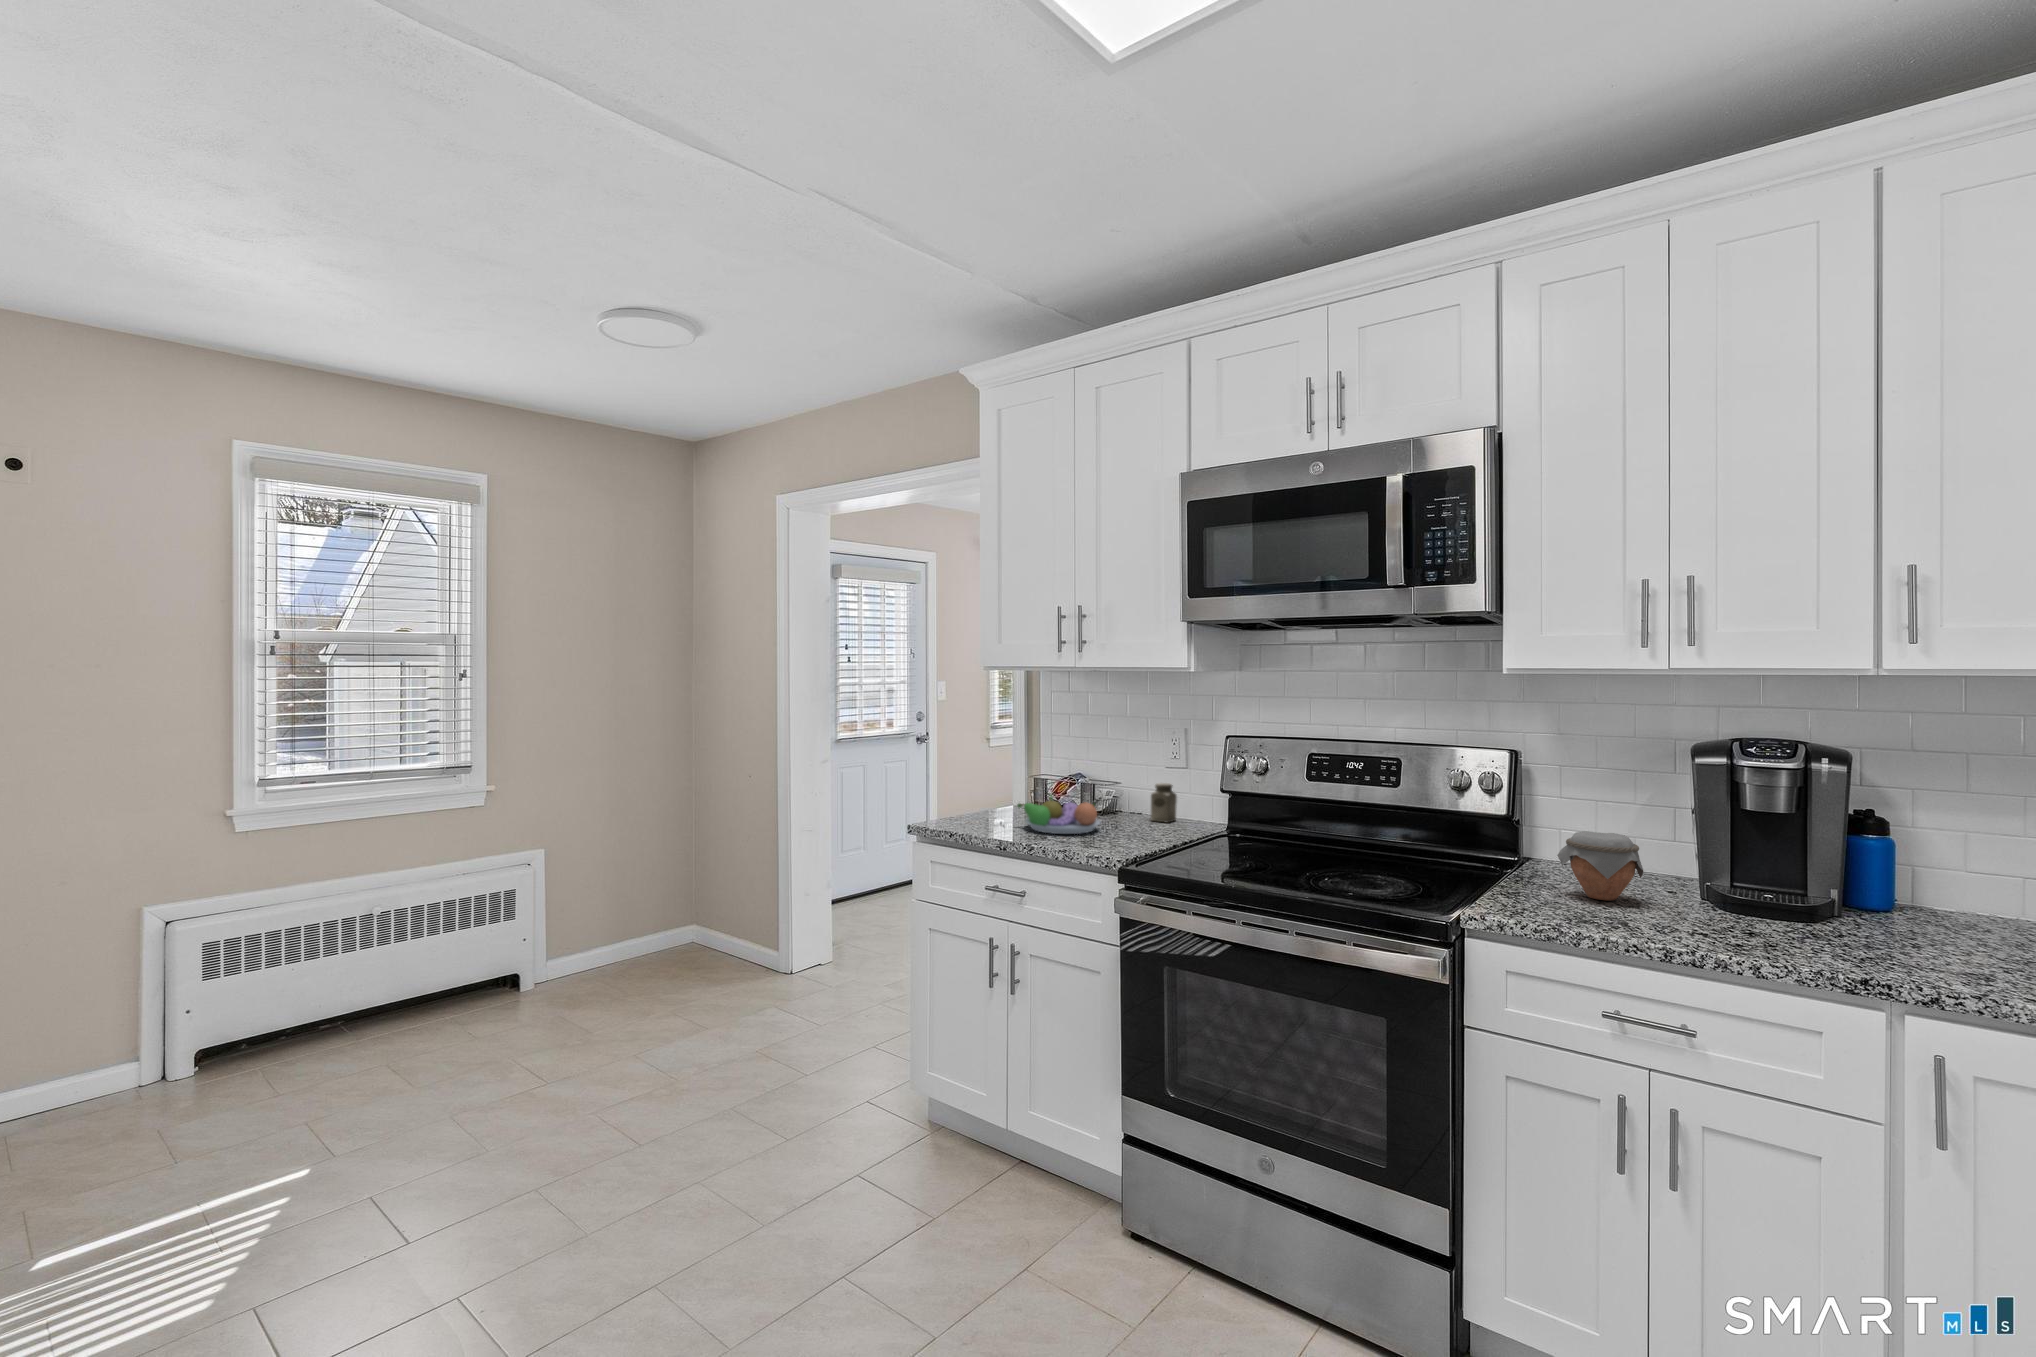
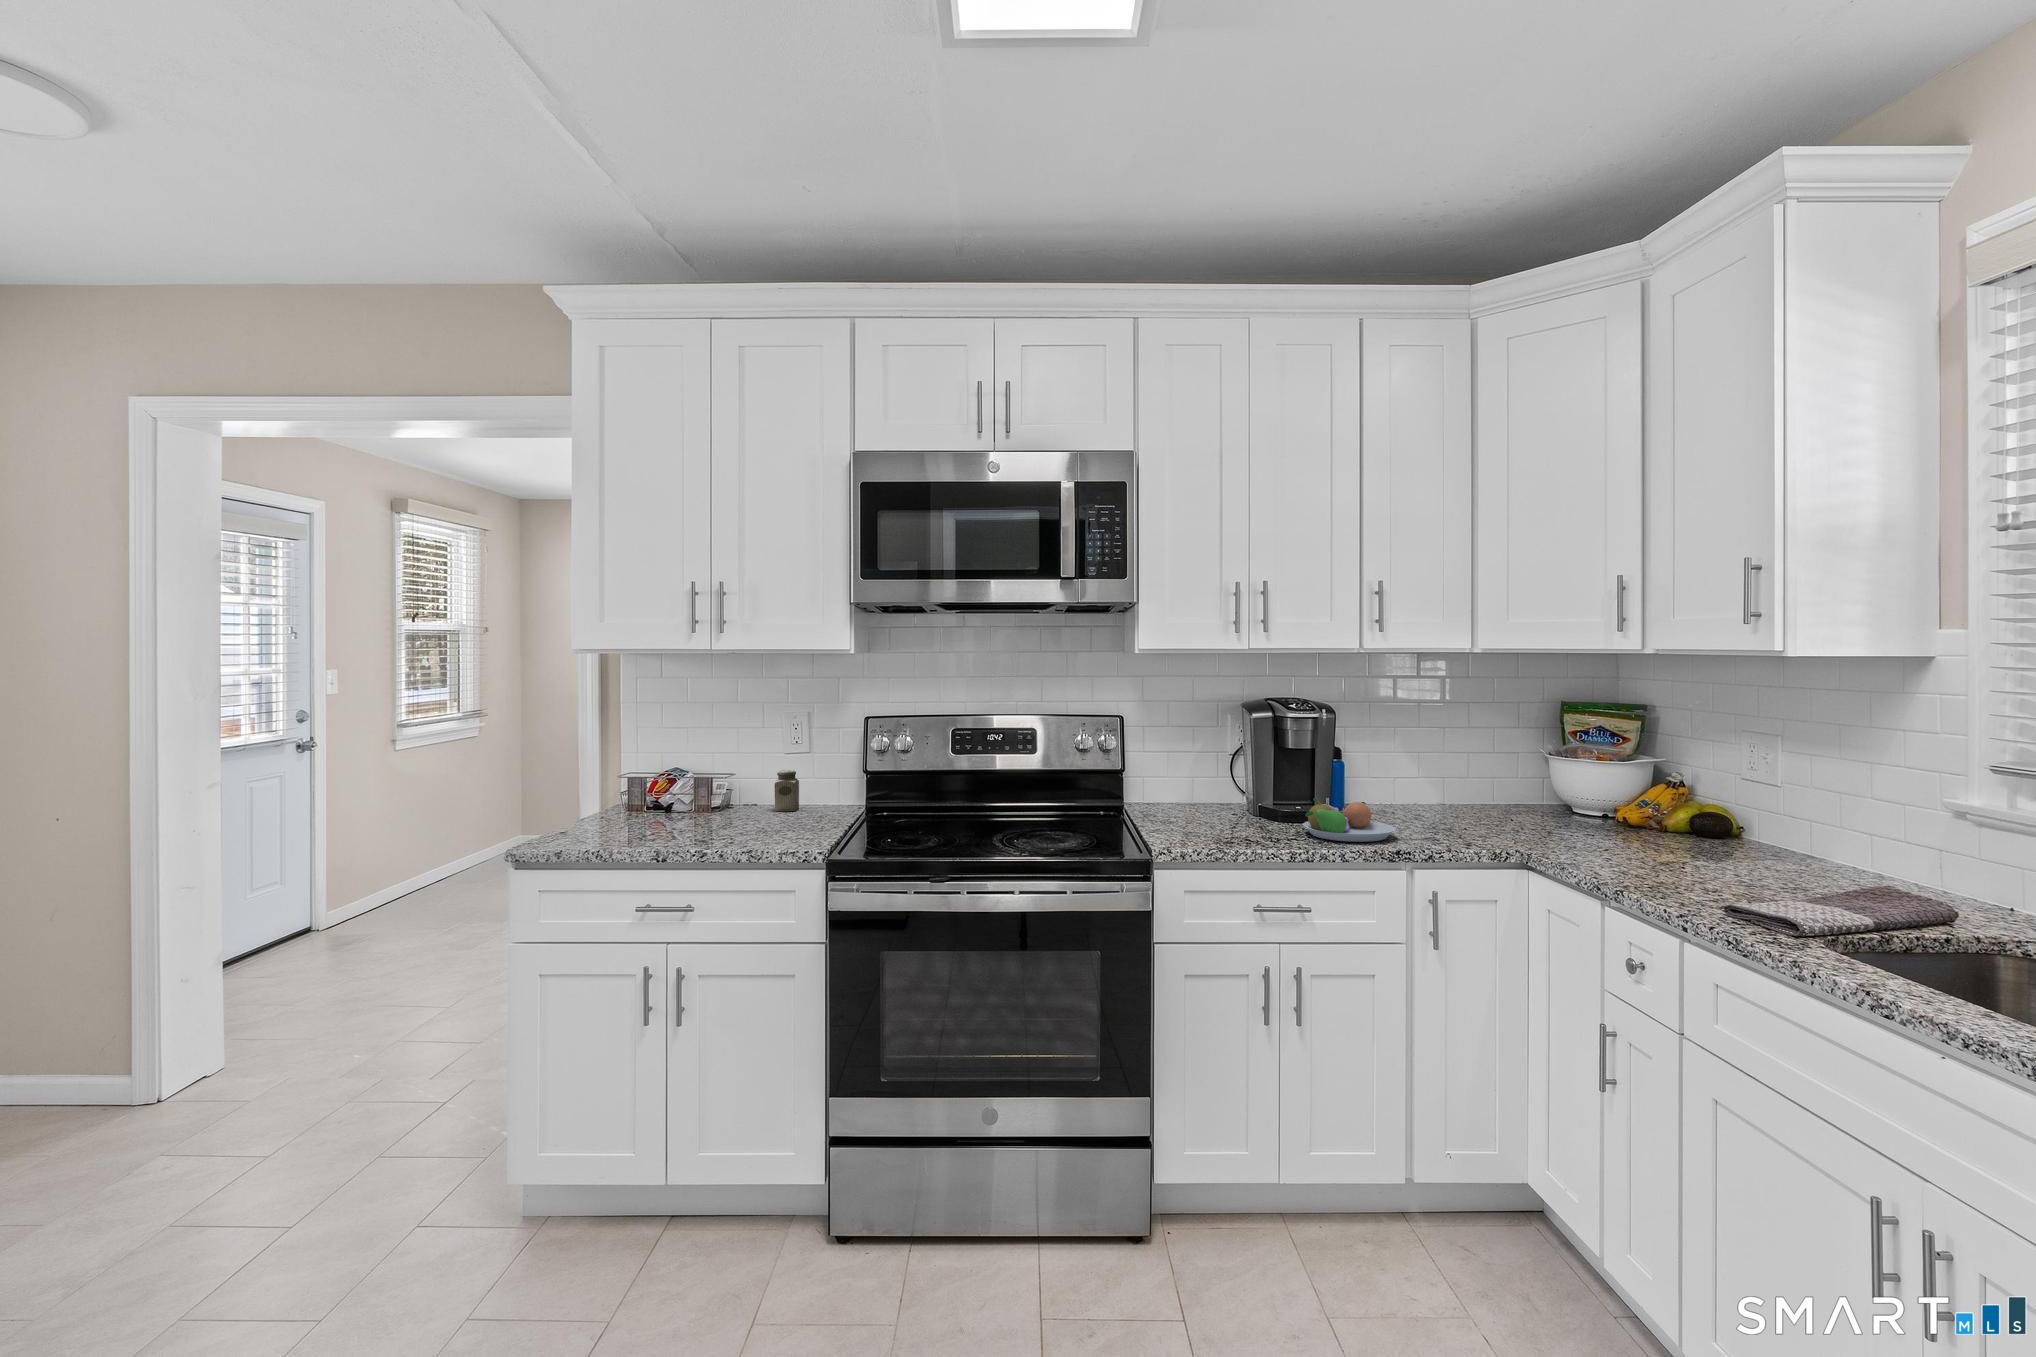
fruit bowl: present [1017,797,1100,834] -> present [1303,798,1396,842]
jar: present [1557,831,1643,901] -> none [1180,775,1238,827]

